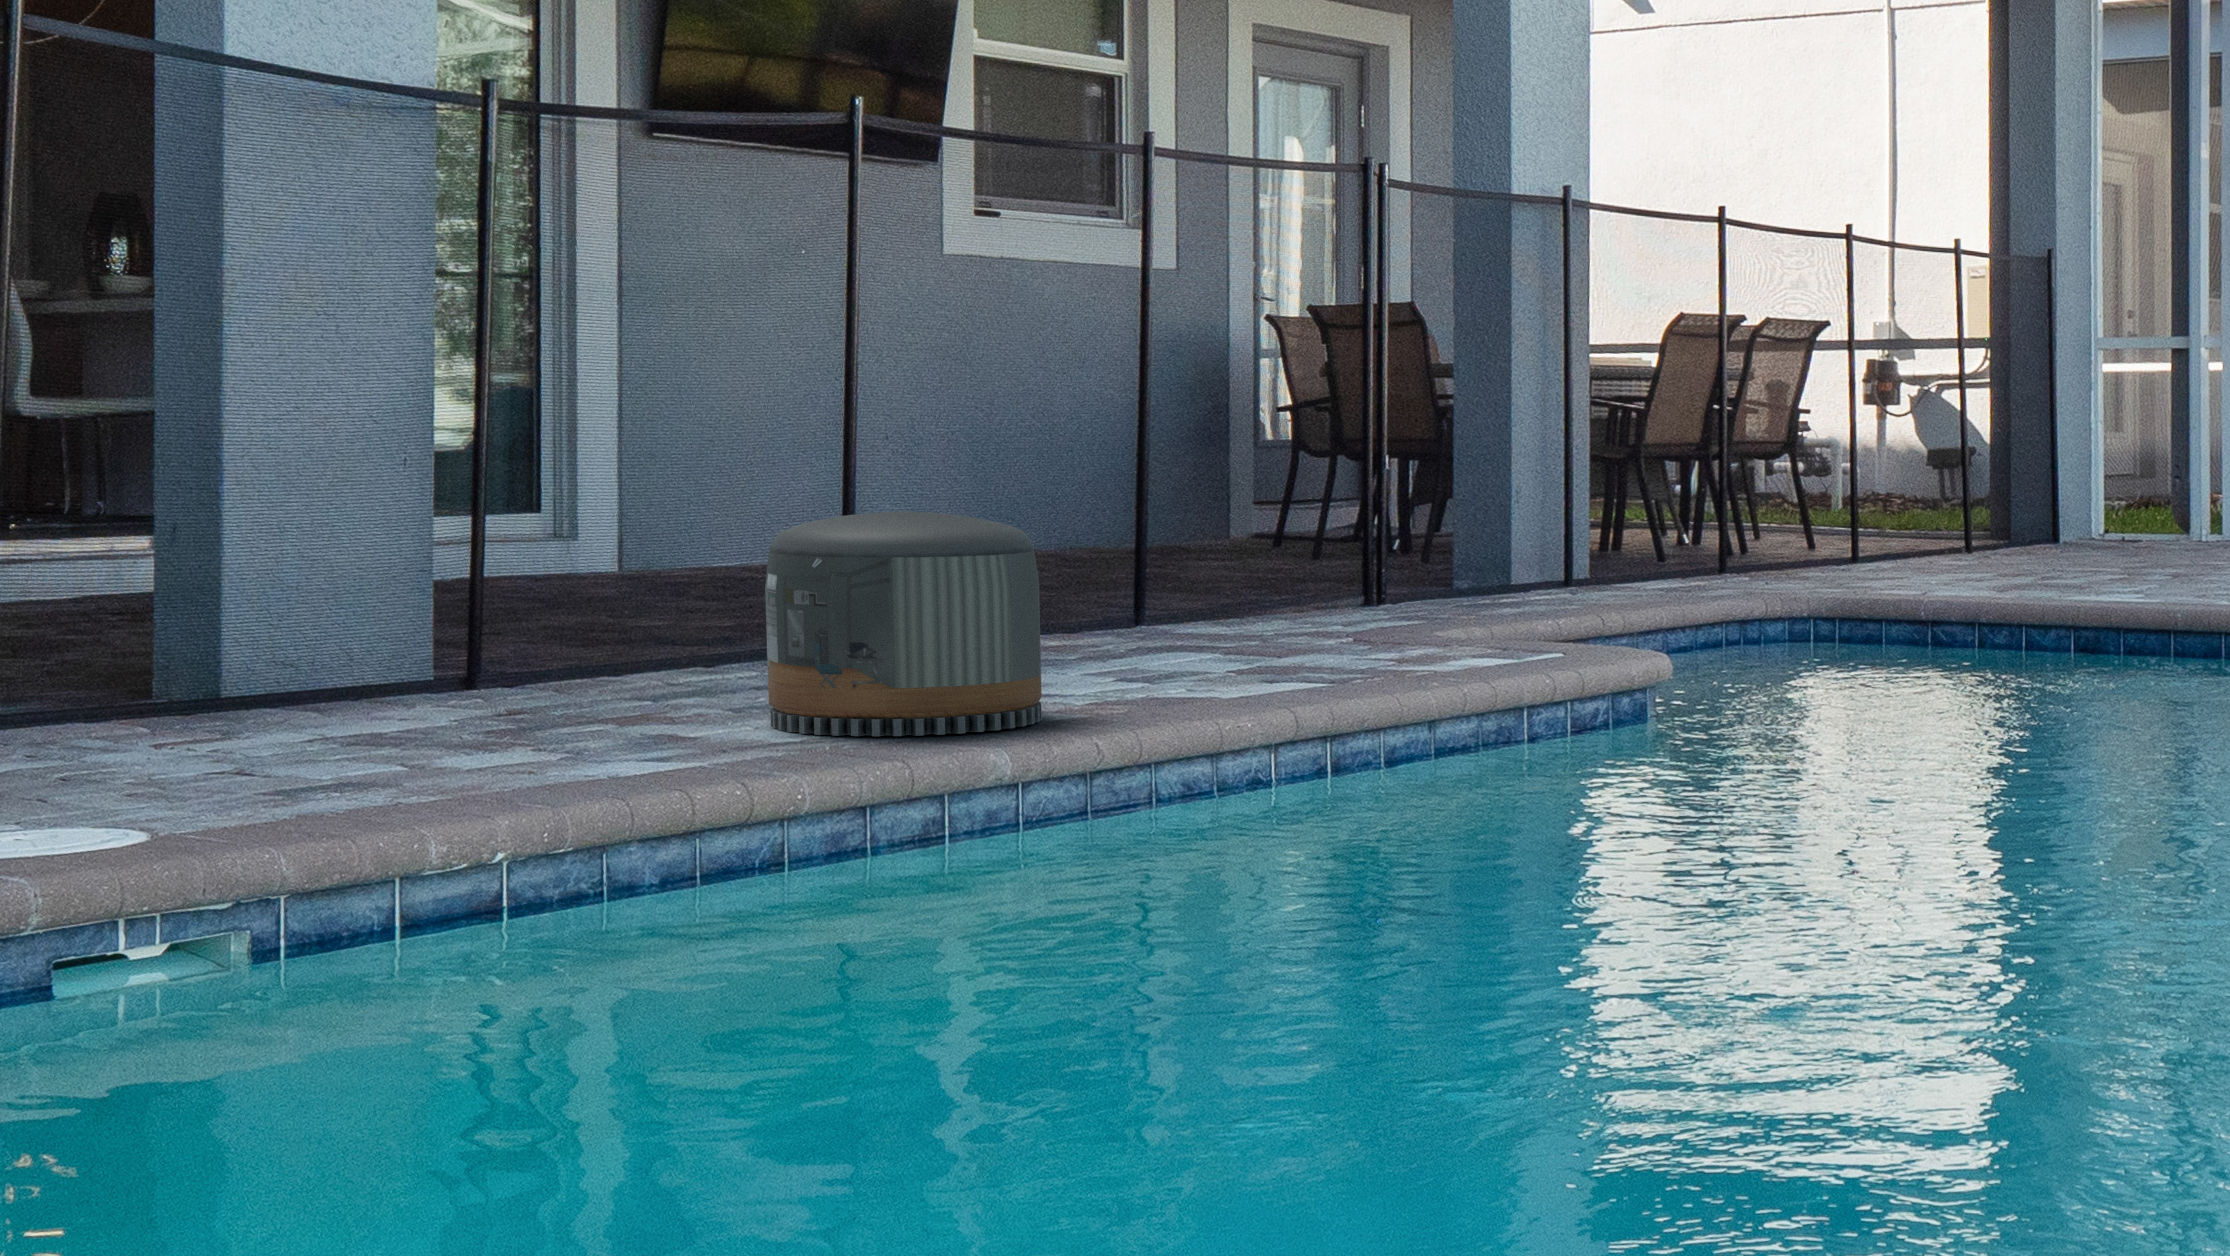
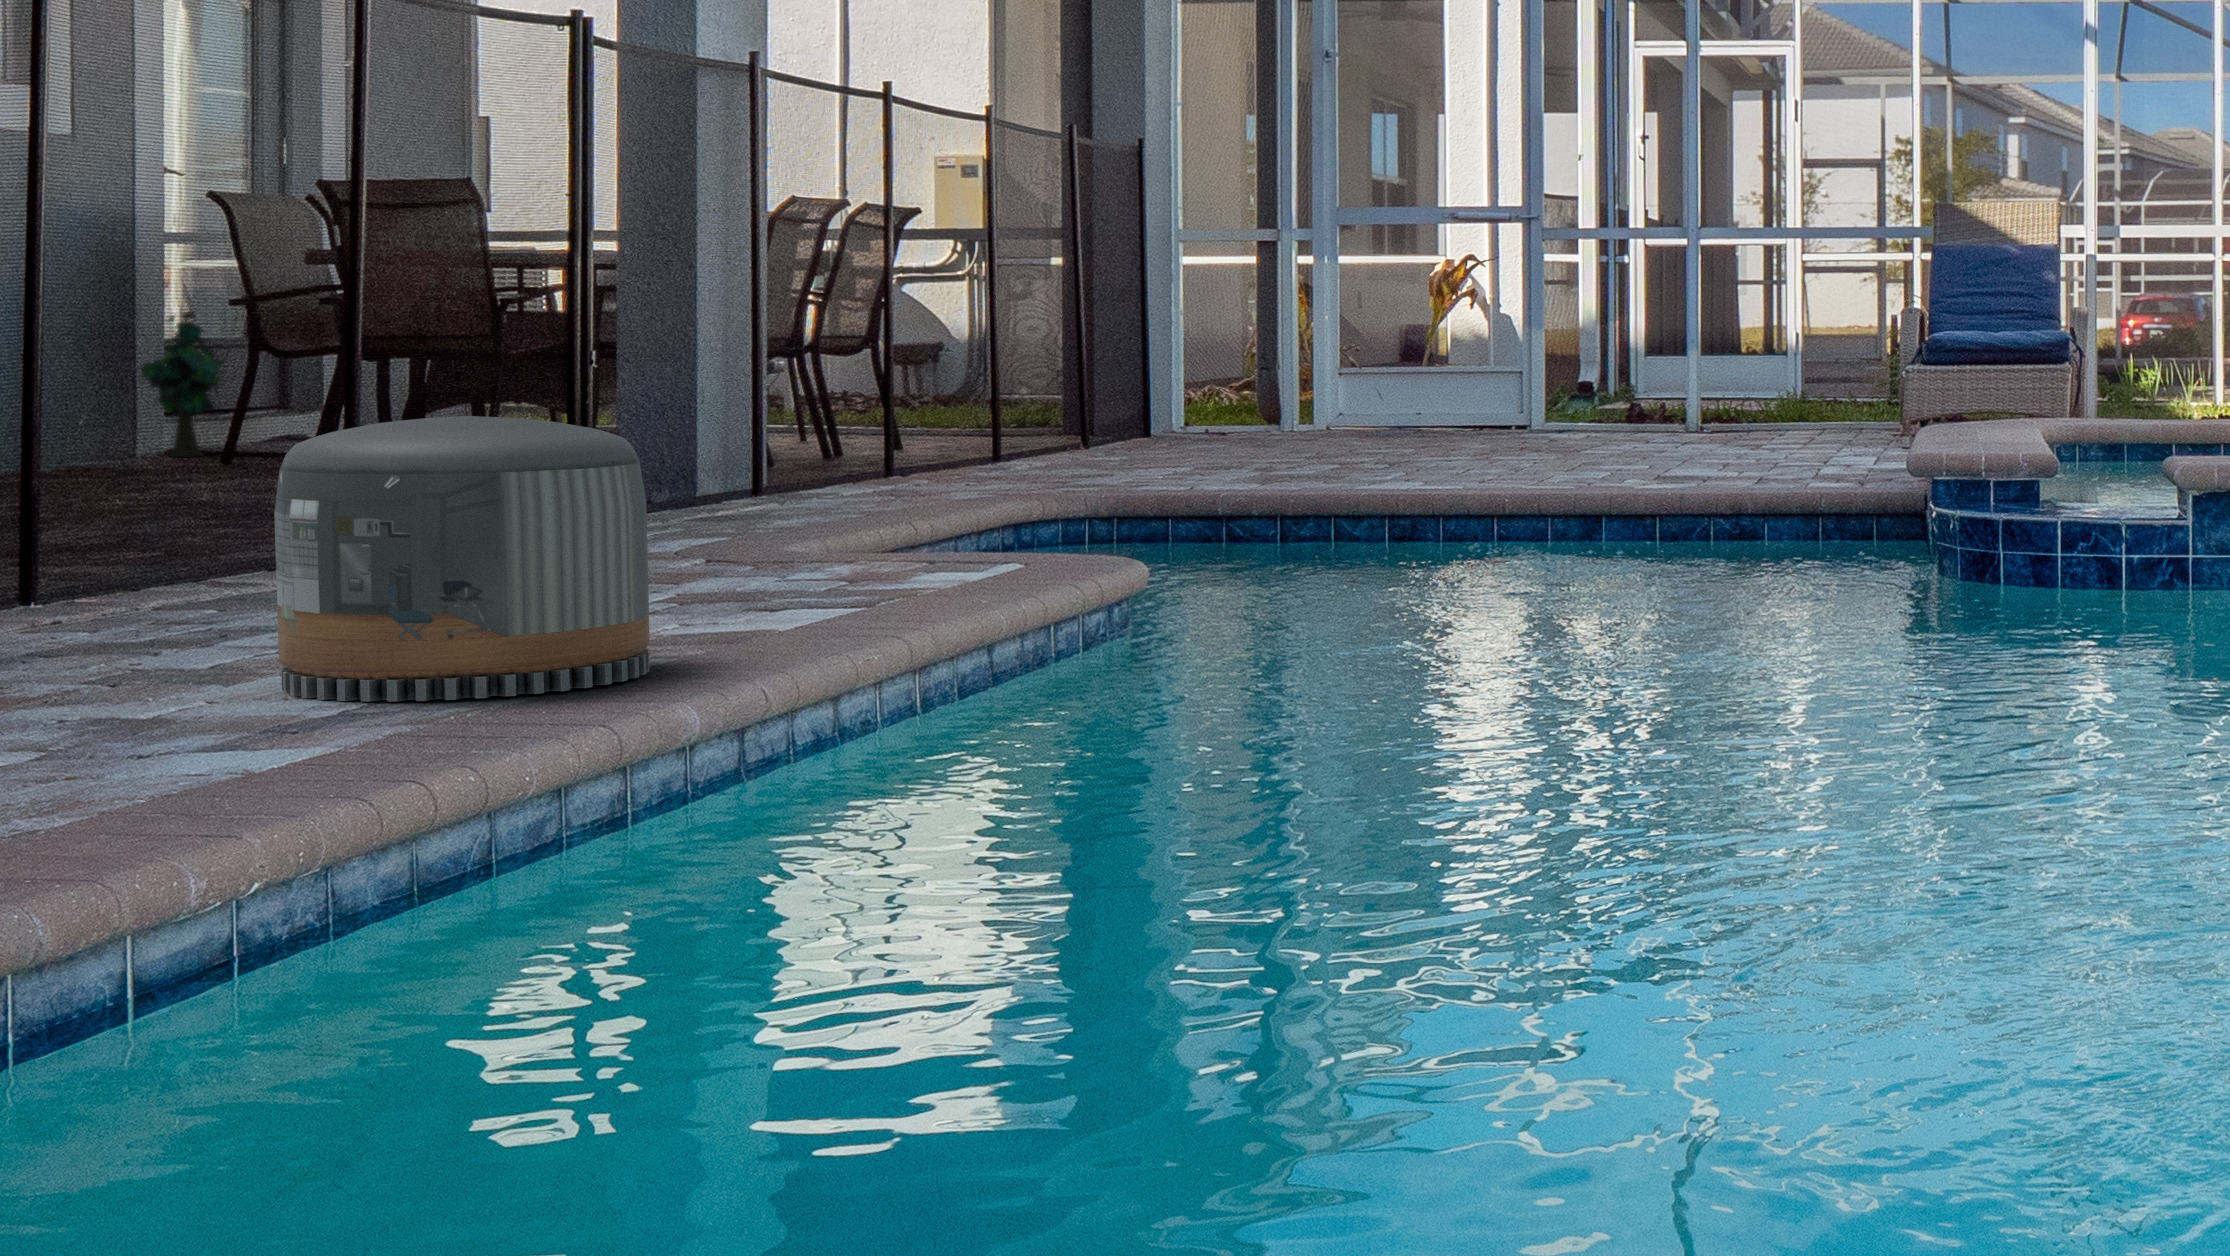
decorative plant: none [1130,412,1198,535] -> present [141,312,224,457]

